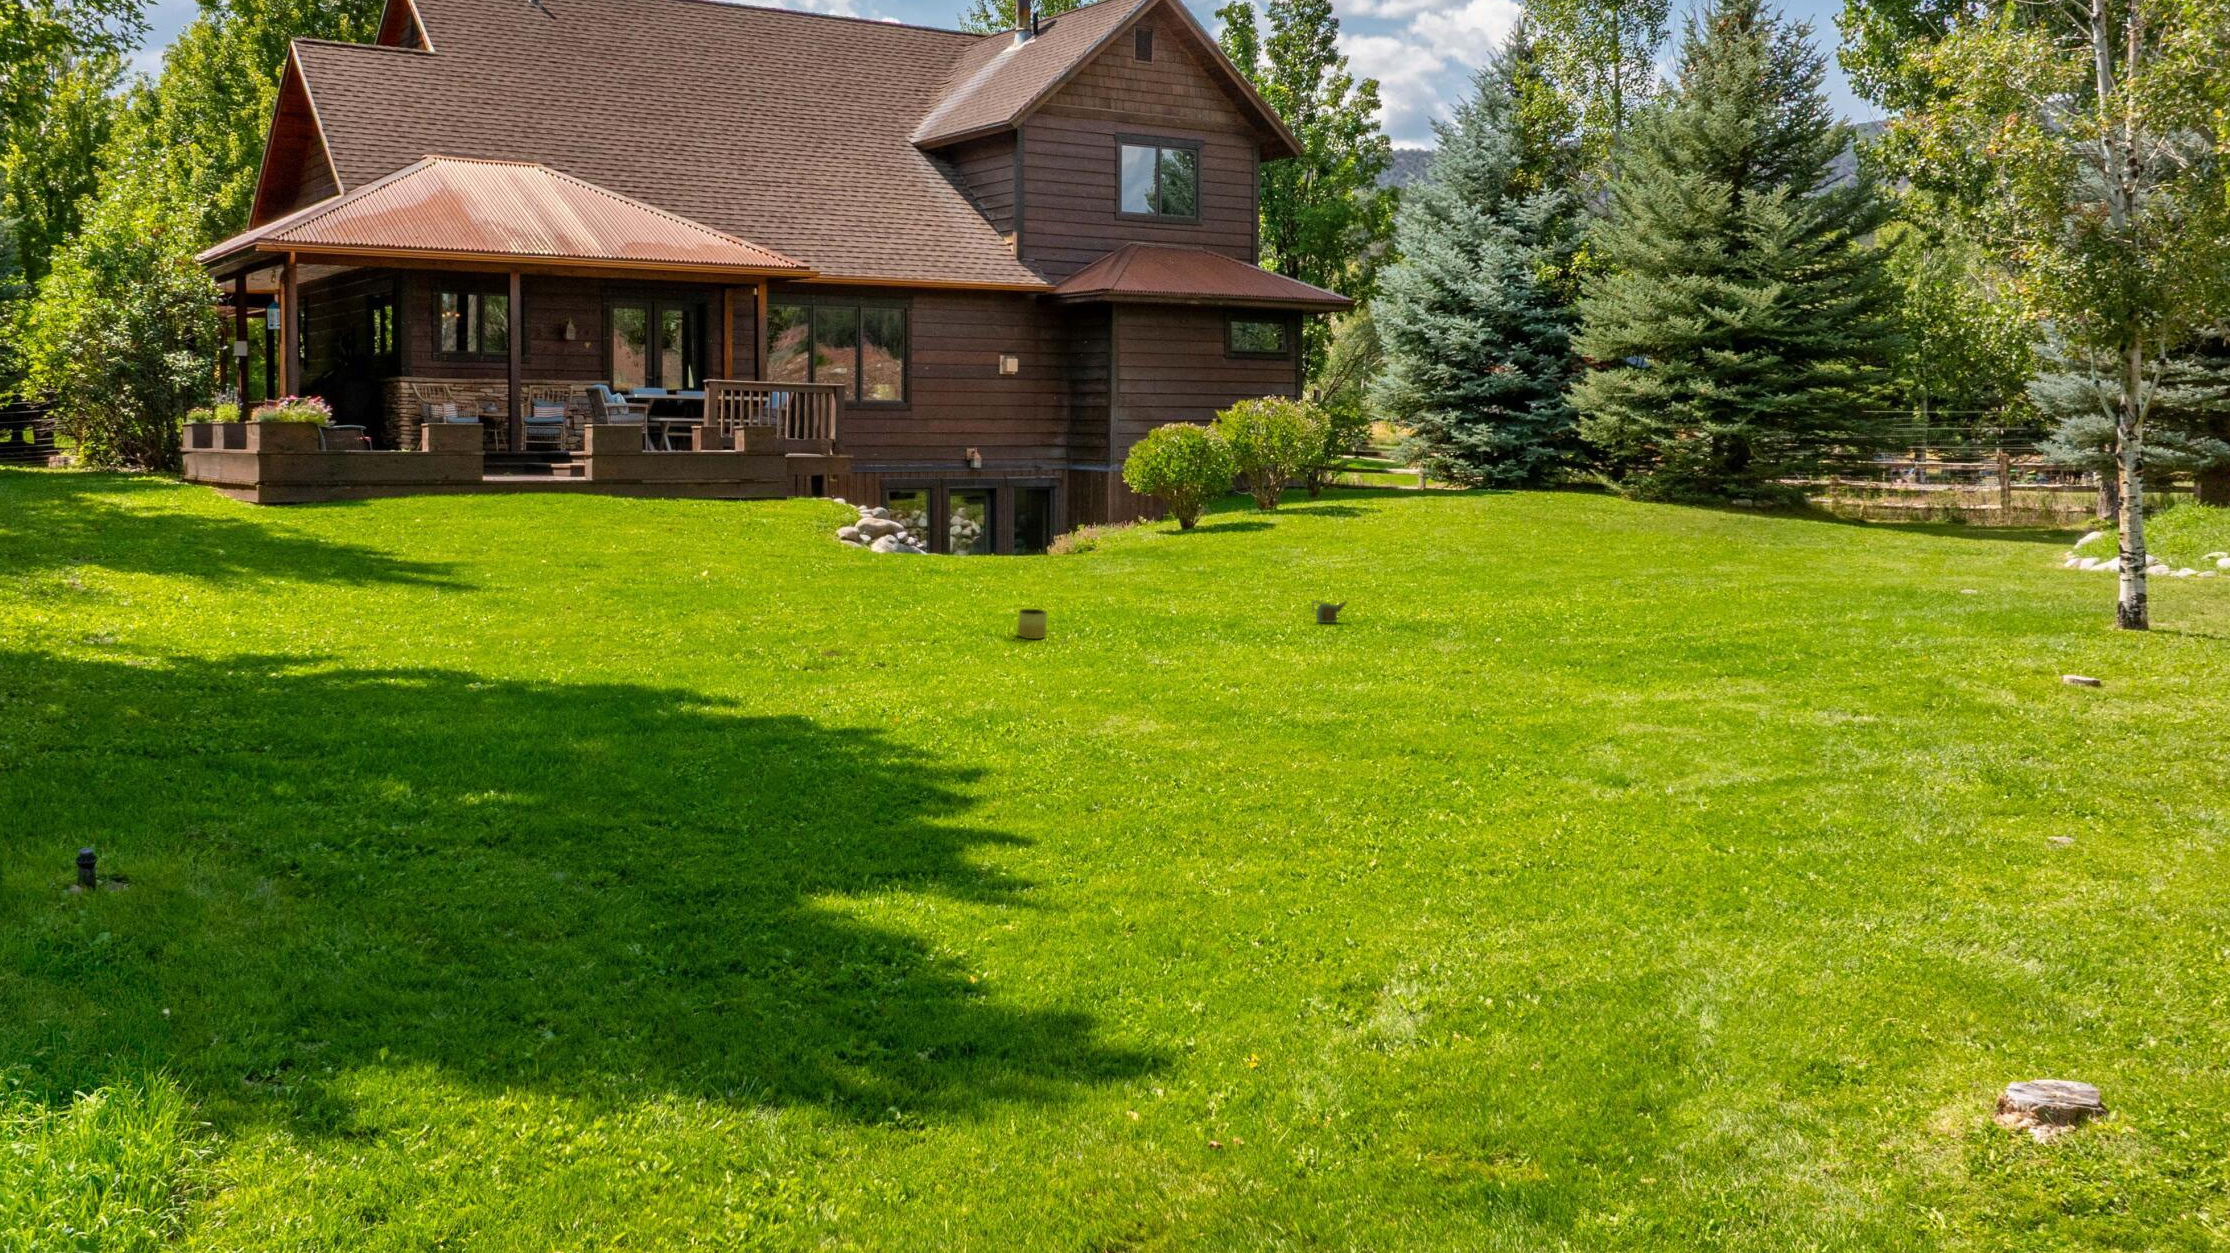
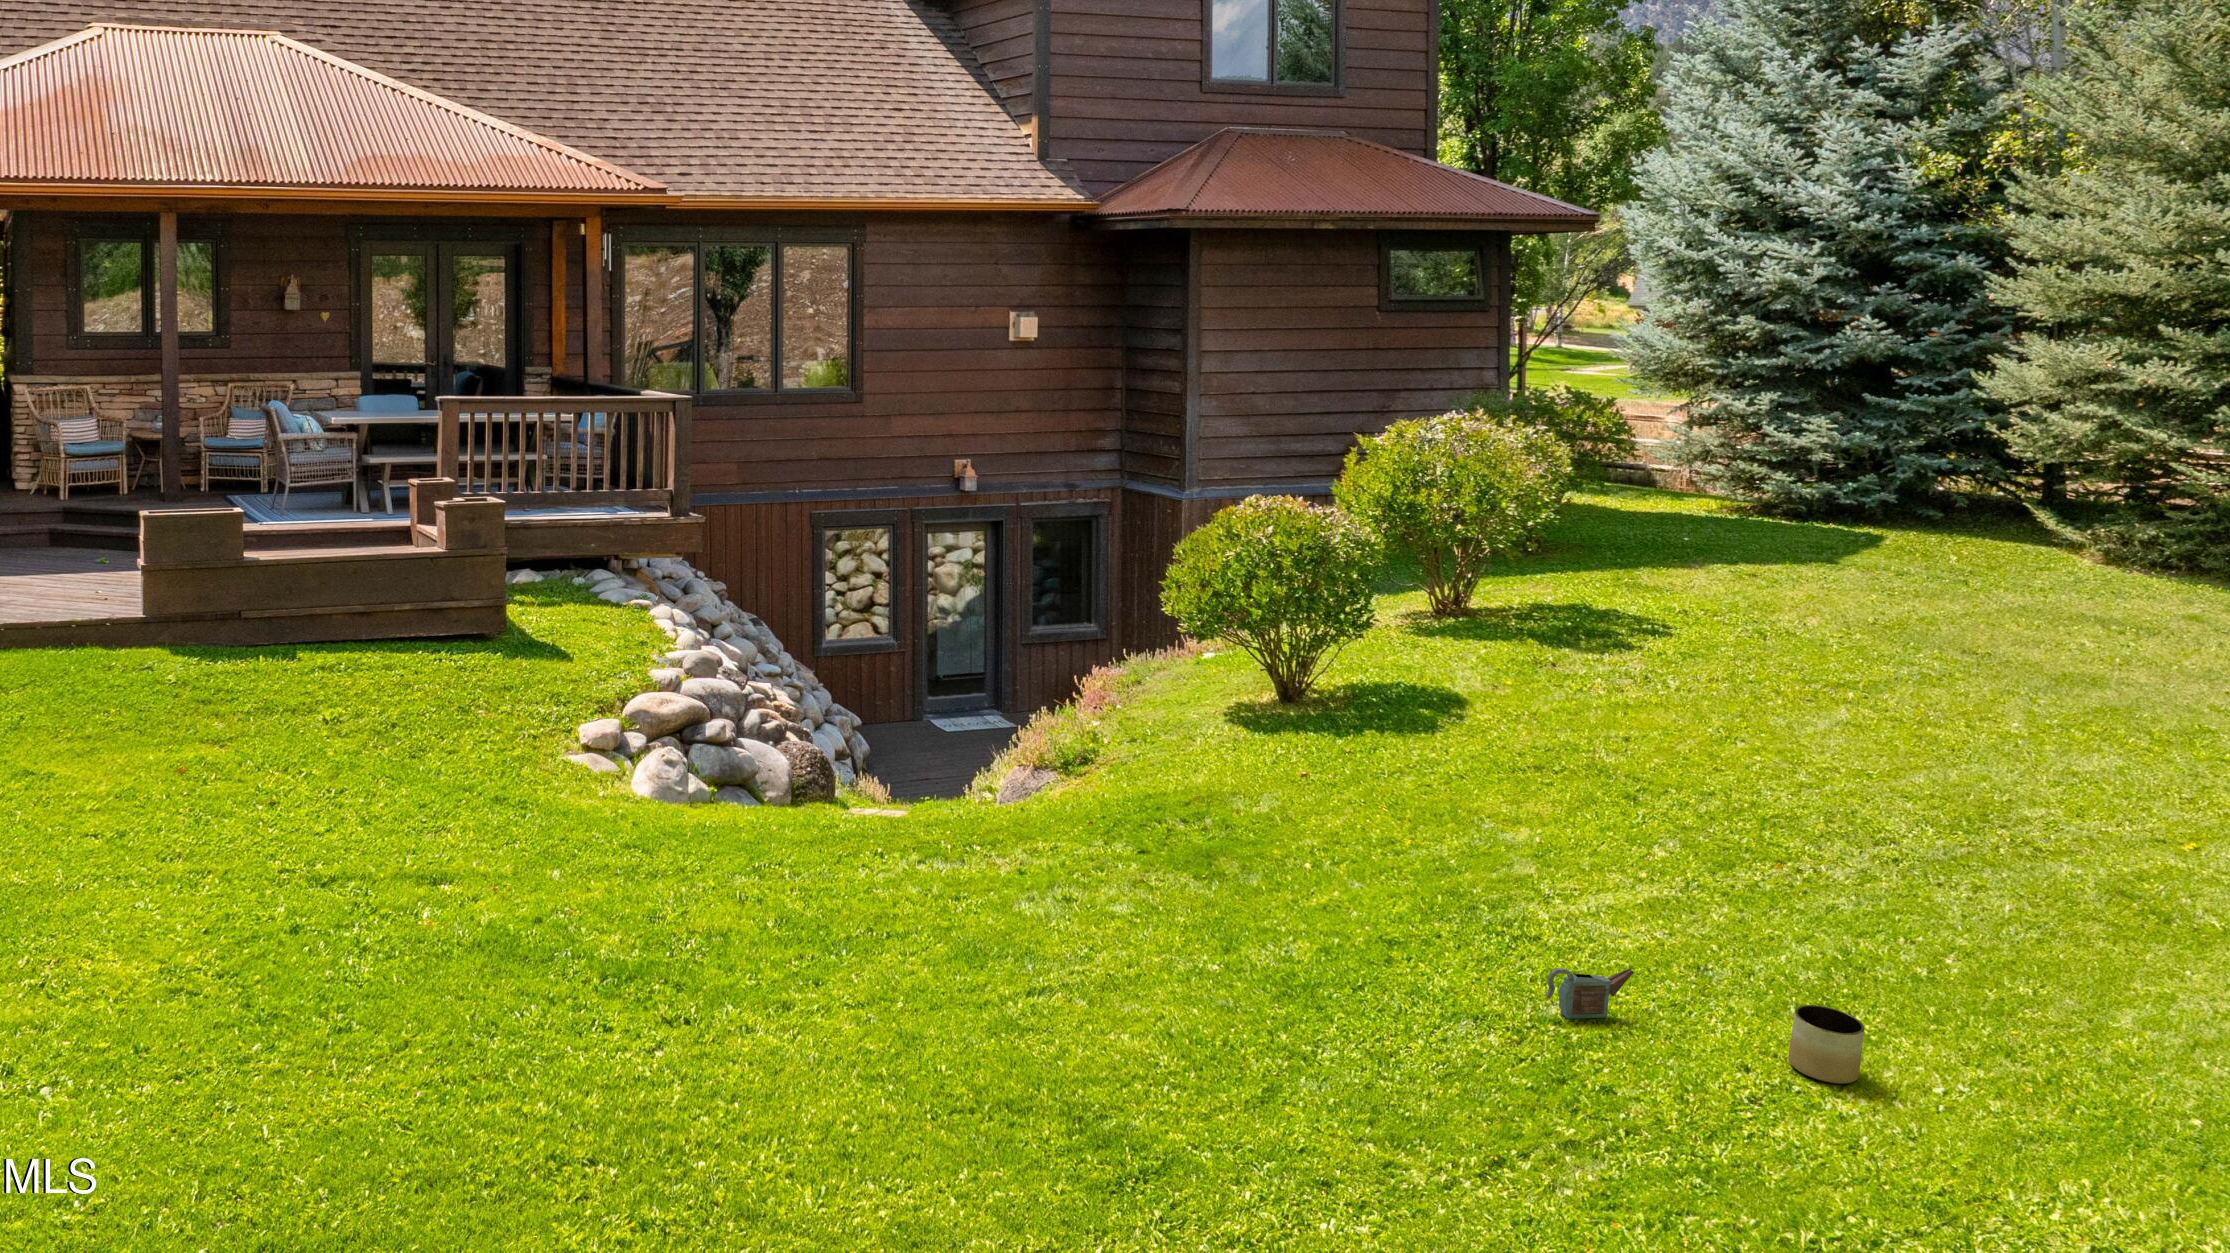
planter: present [1018,609,1047,639] -> present [1788,1005,1865,1084]

